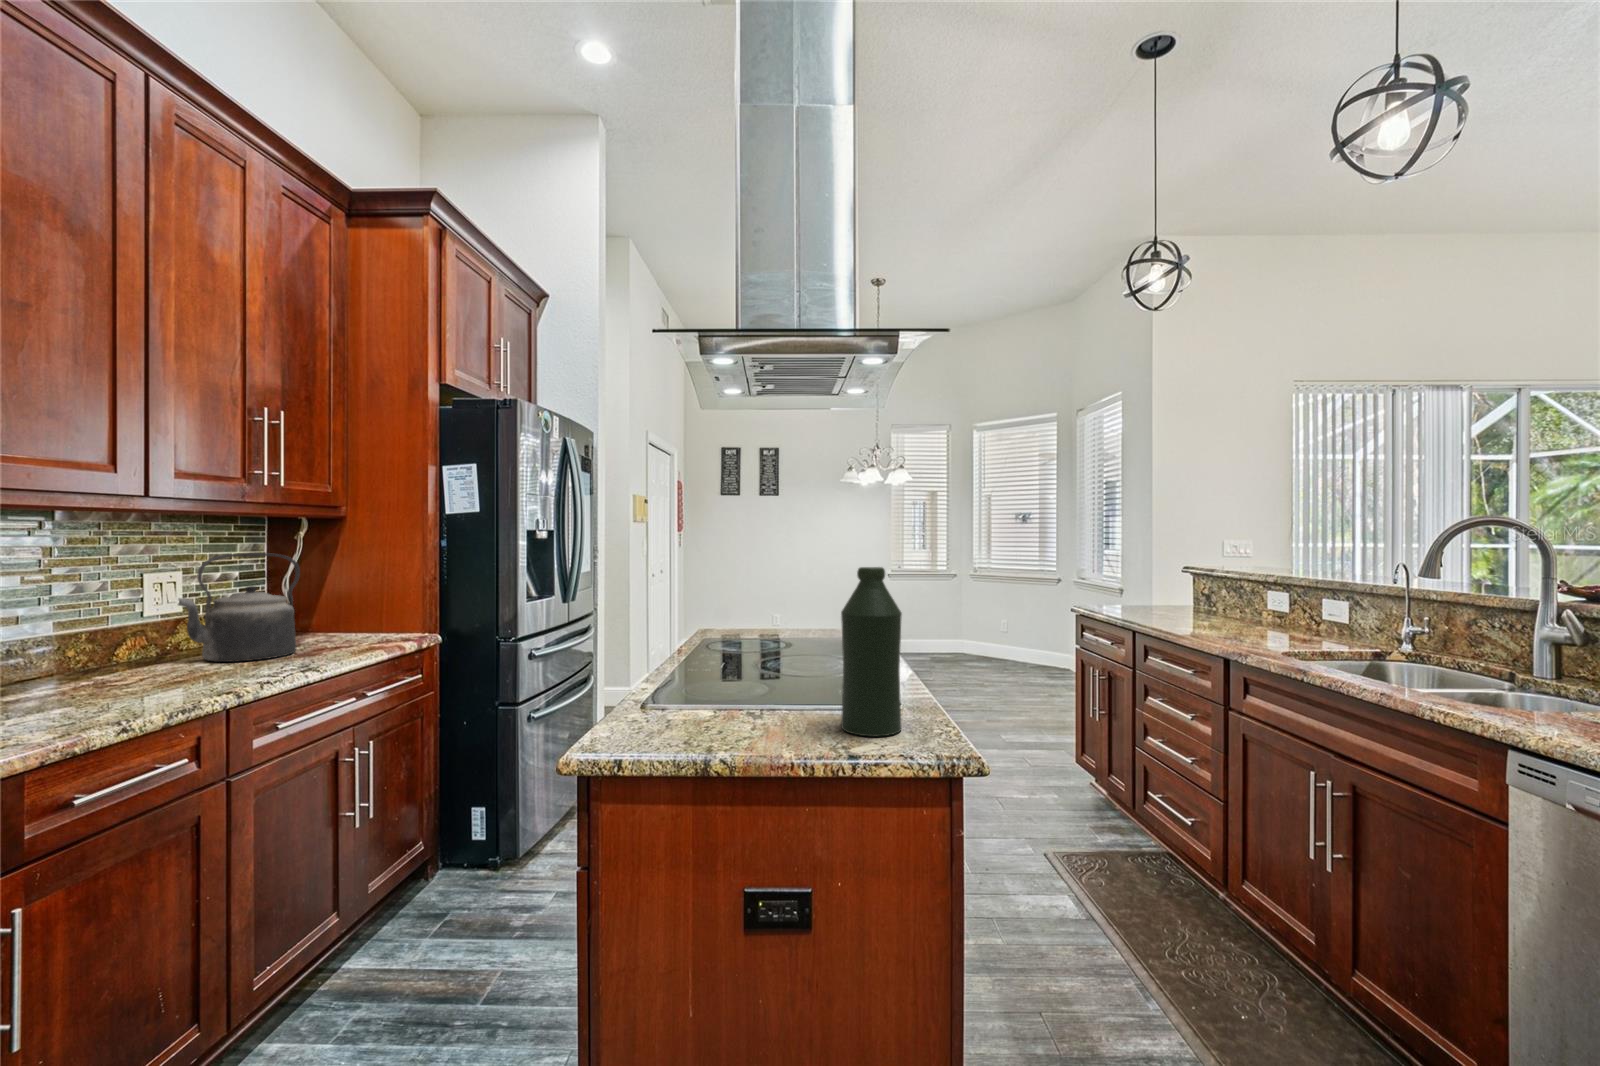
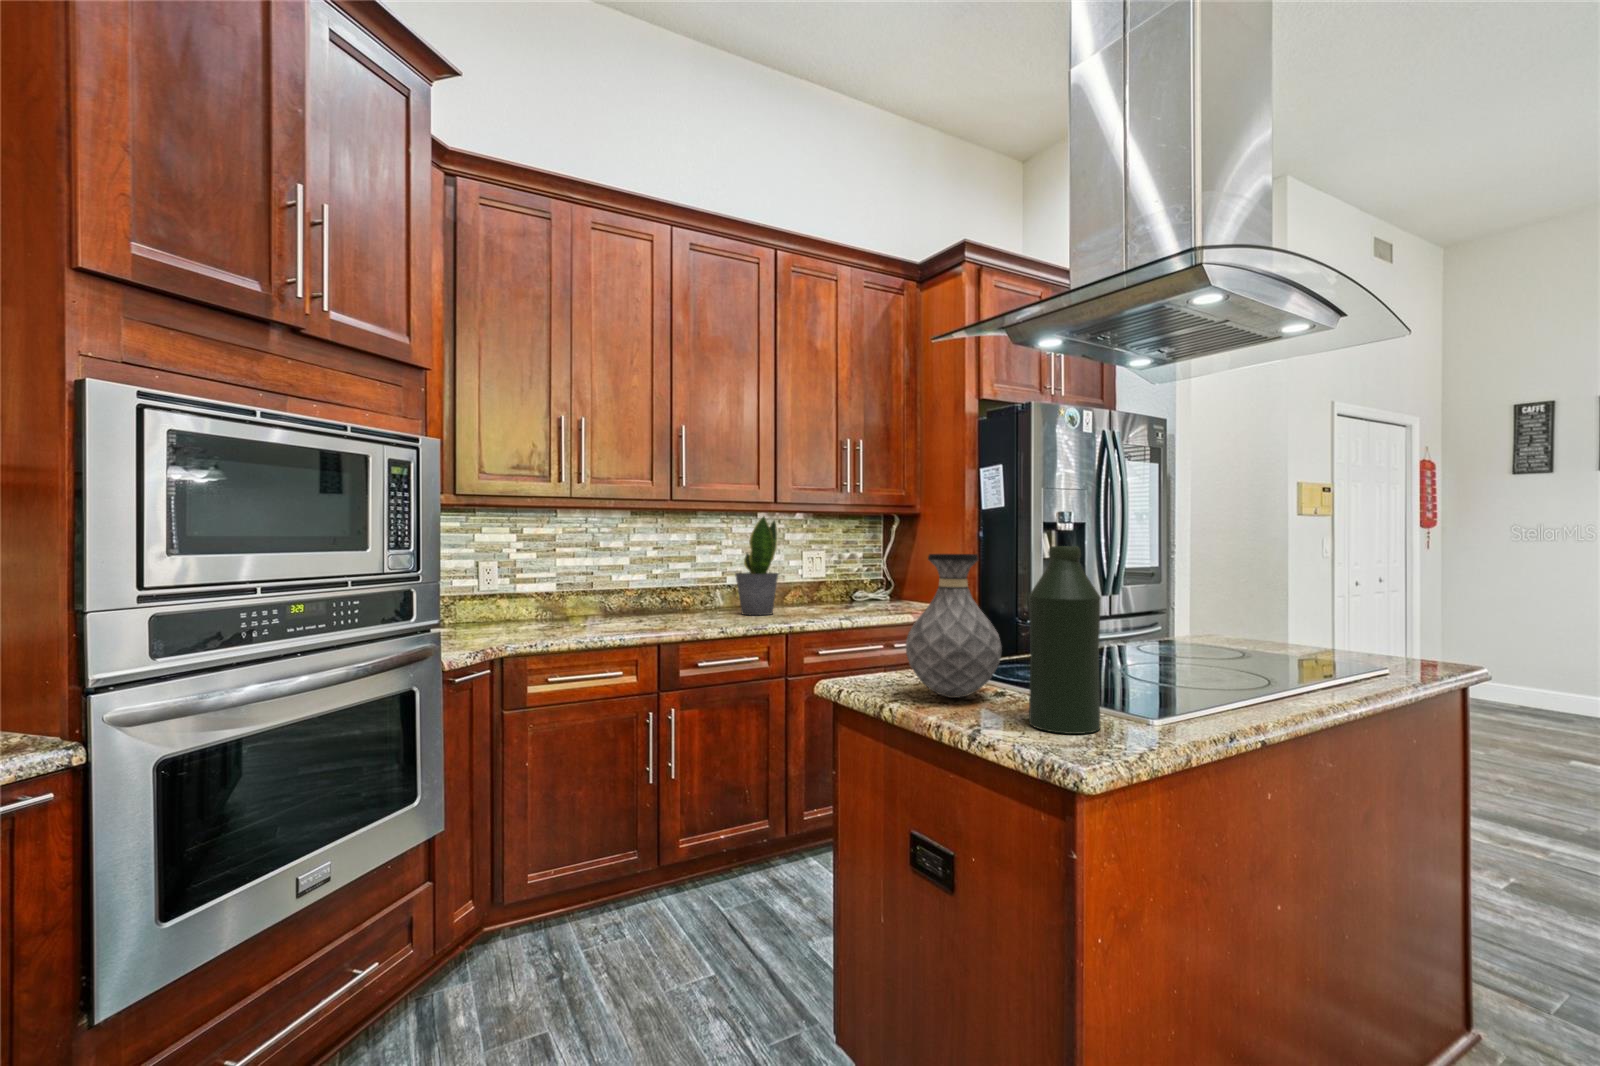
potted plant: none [65,517,171,692] -> present [736,516,779,615]
kettle: present [178,553,300,662] -> none [802,539,868,611]
vase: none [685,576,786,732] -> present [906,554,1002,698]

